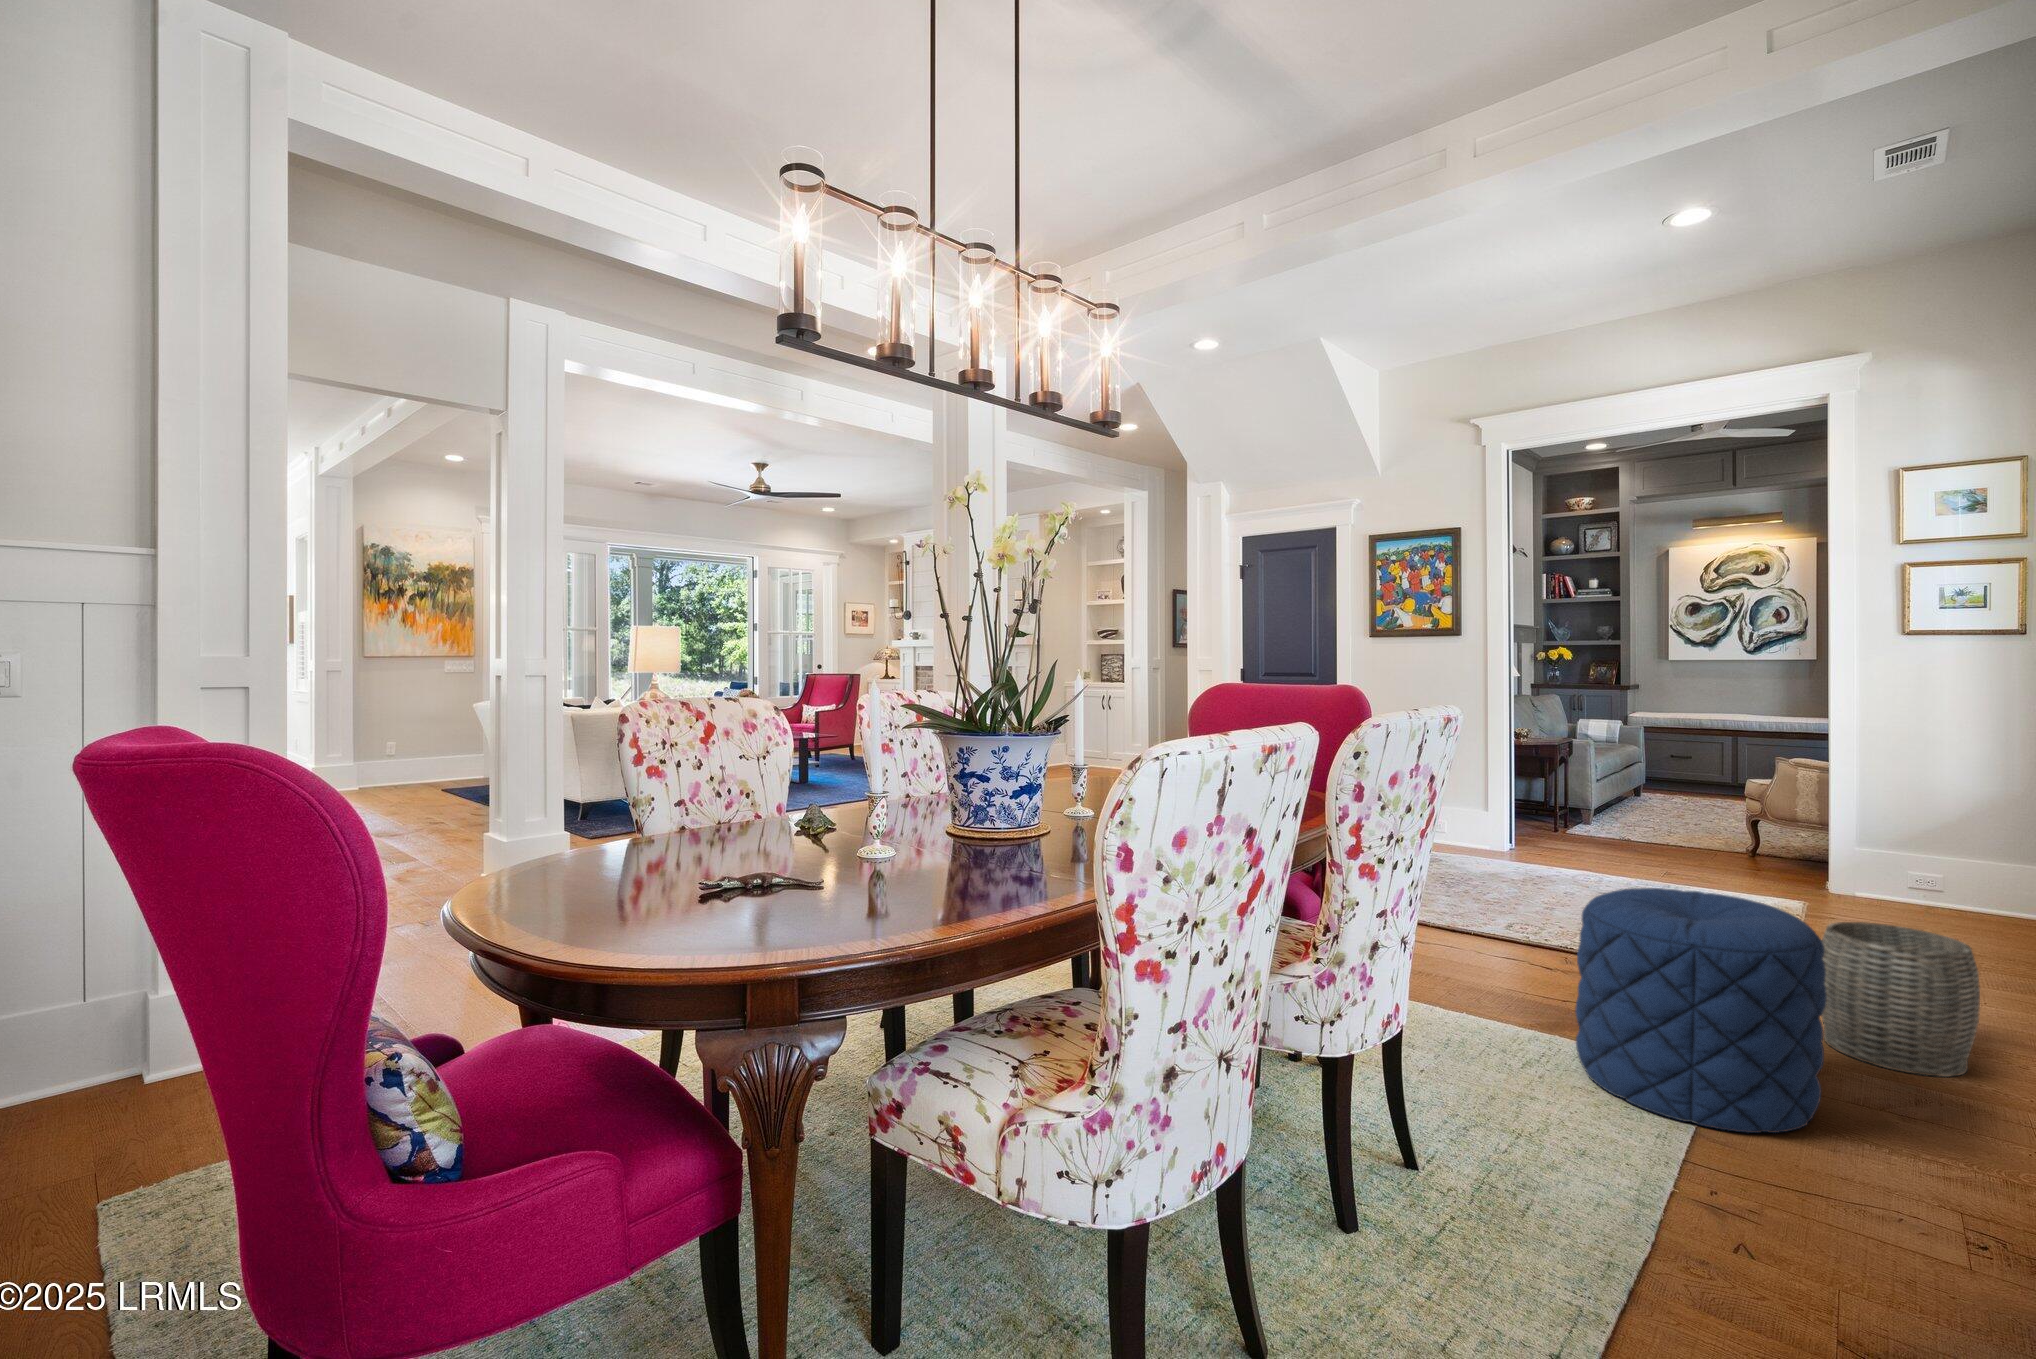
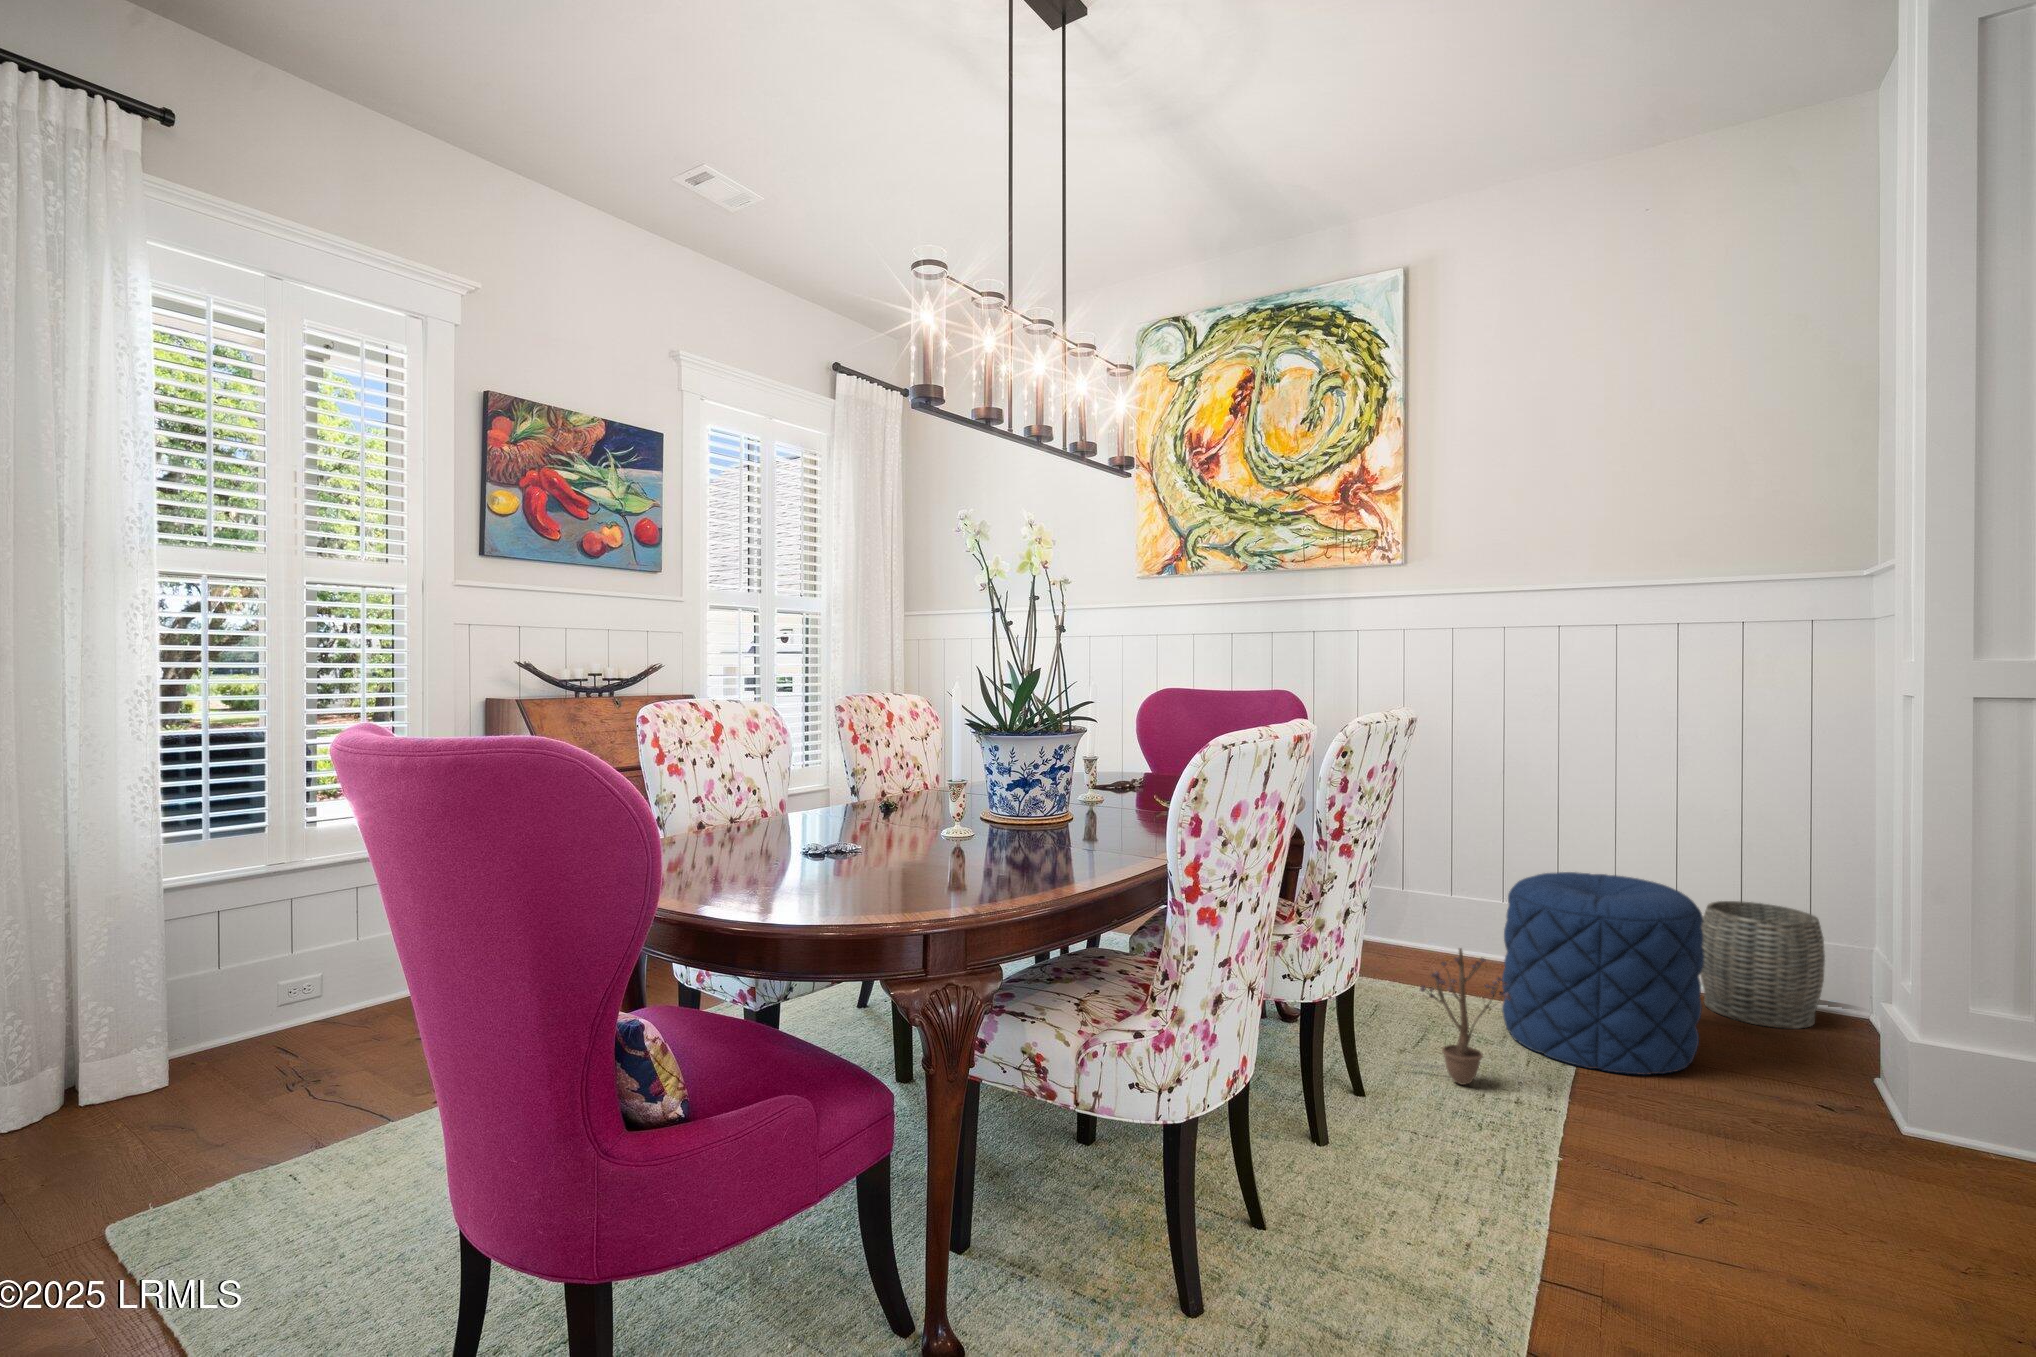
decorative plant: none [1450,979,1583,1137] -> present [1405,948,1511,1085]

